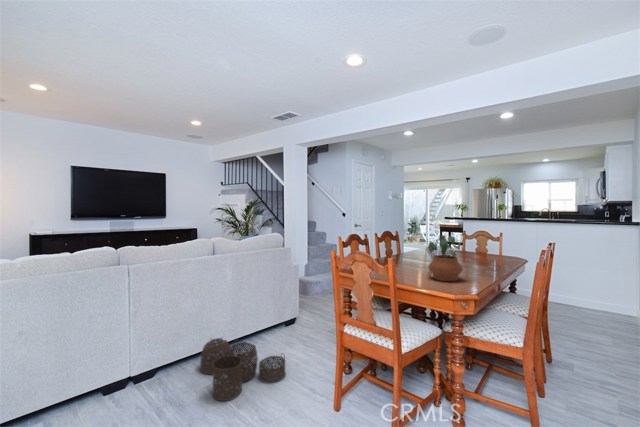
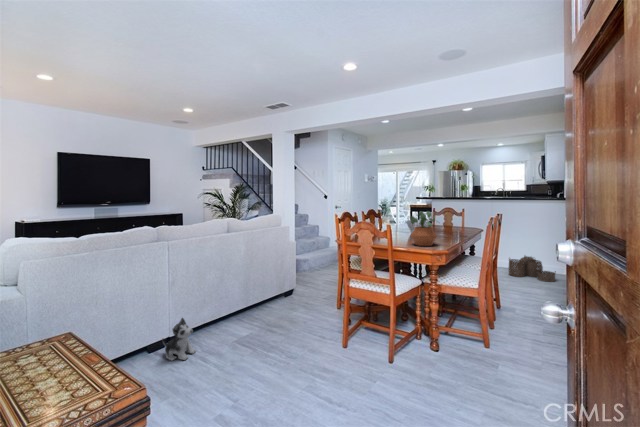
woven basket: present [200,338,285,400] -> present [509,256,556,282]
plush toy: none [118,357,156,412] -> present [163,318,196,361]

